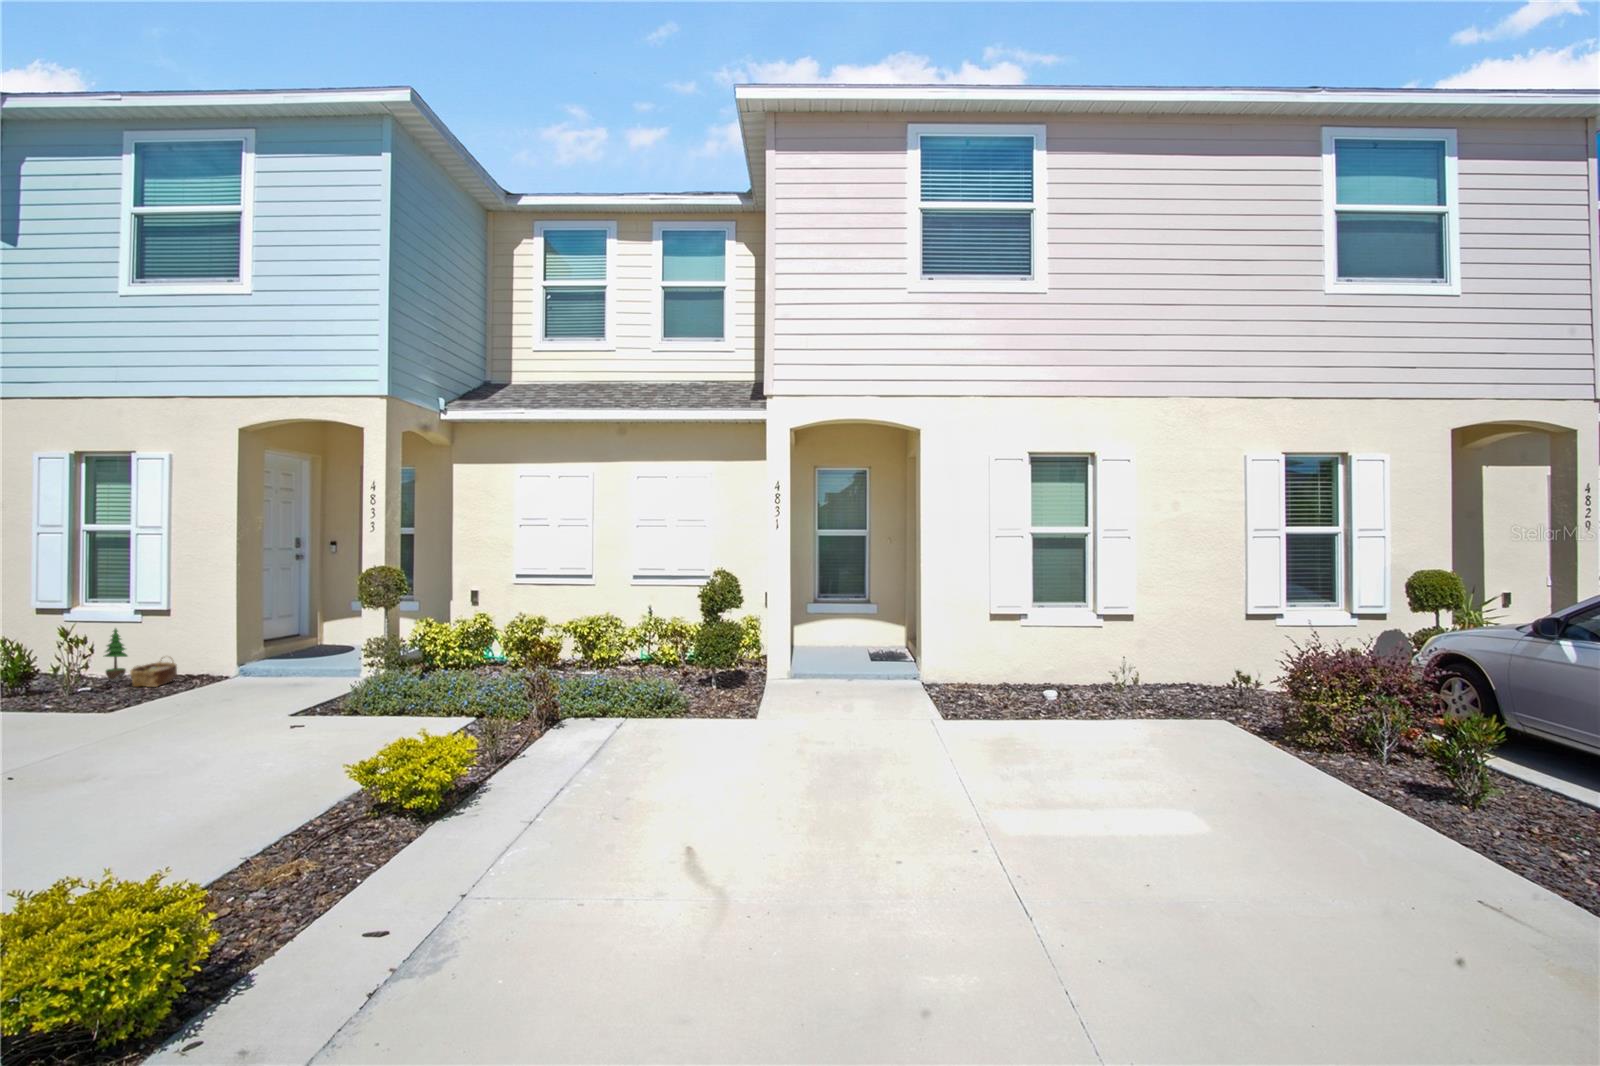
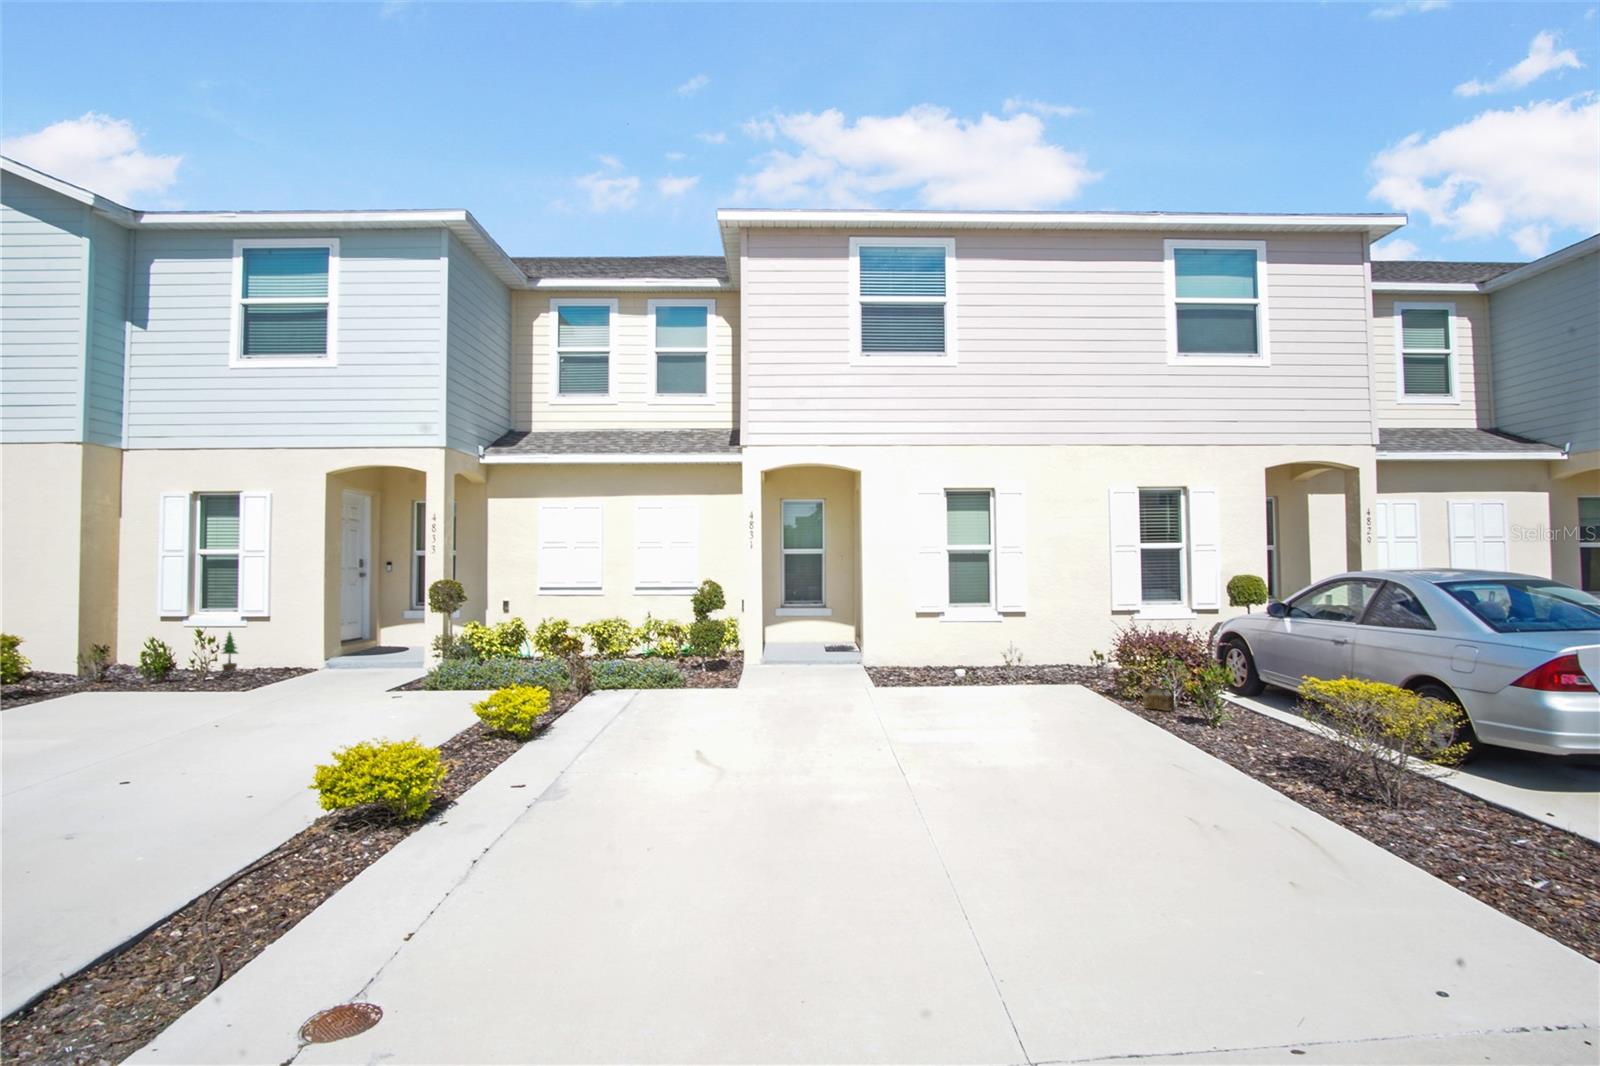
woven basket: present [130,661,177,687] -> present [1143,685,1174,711]

